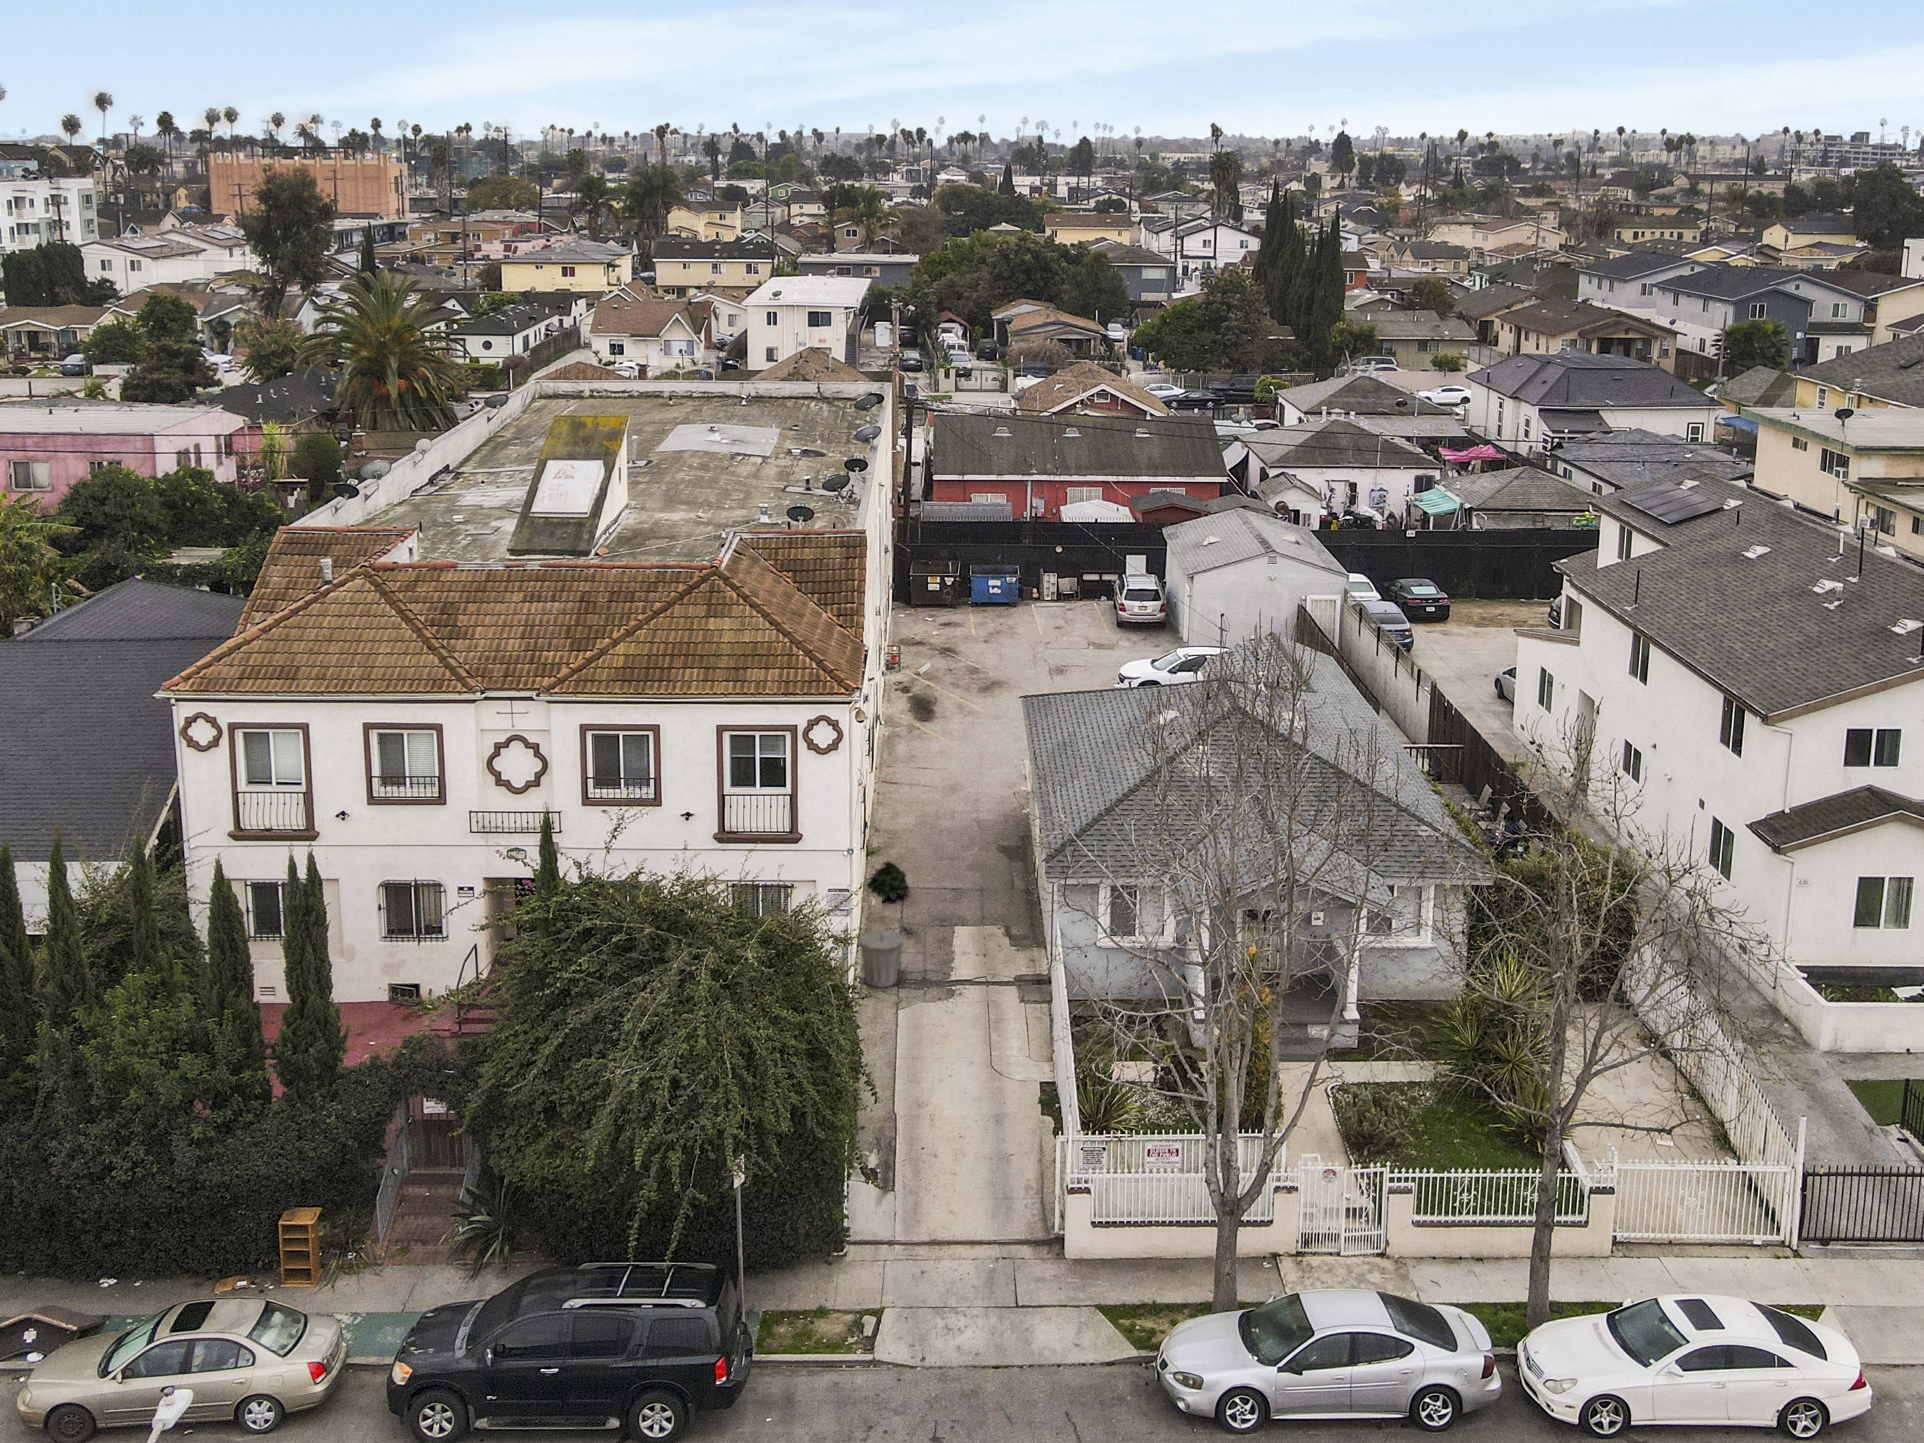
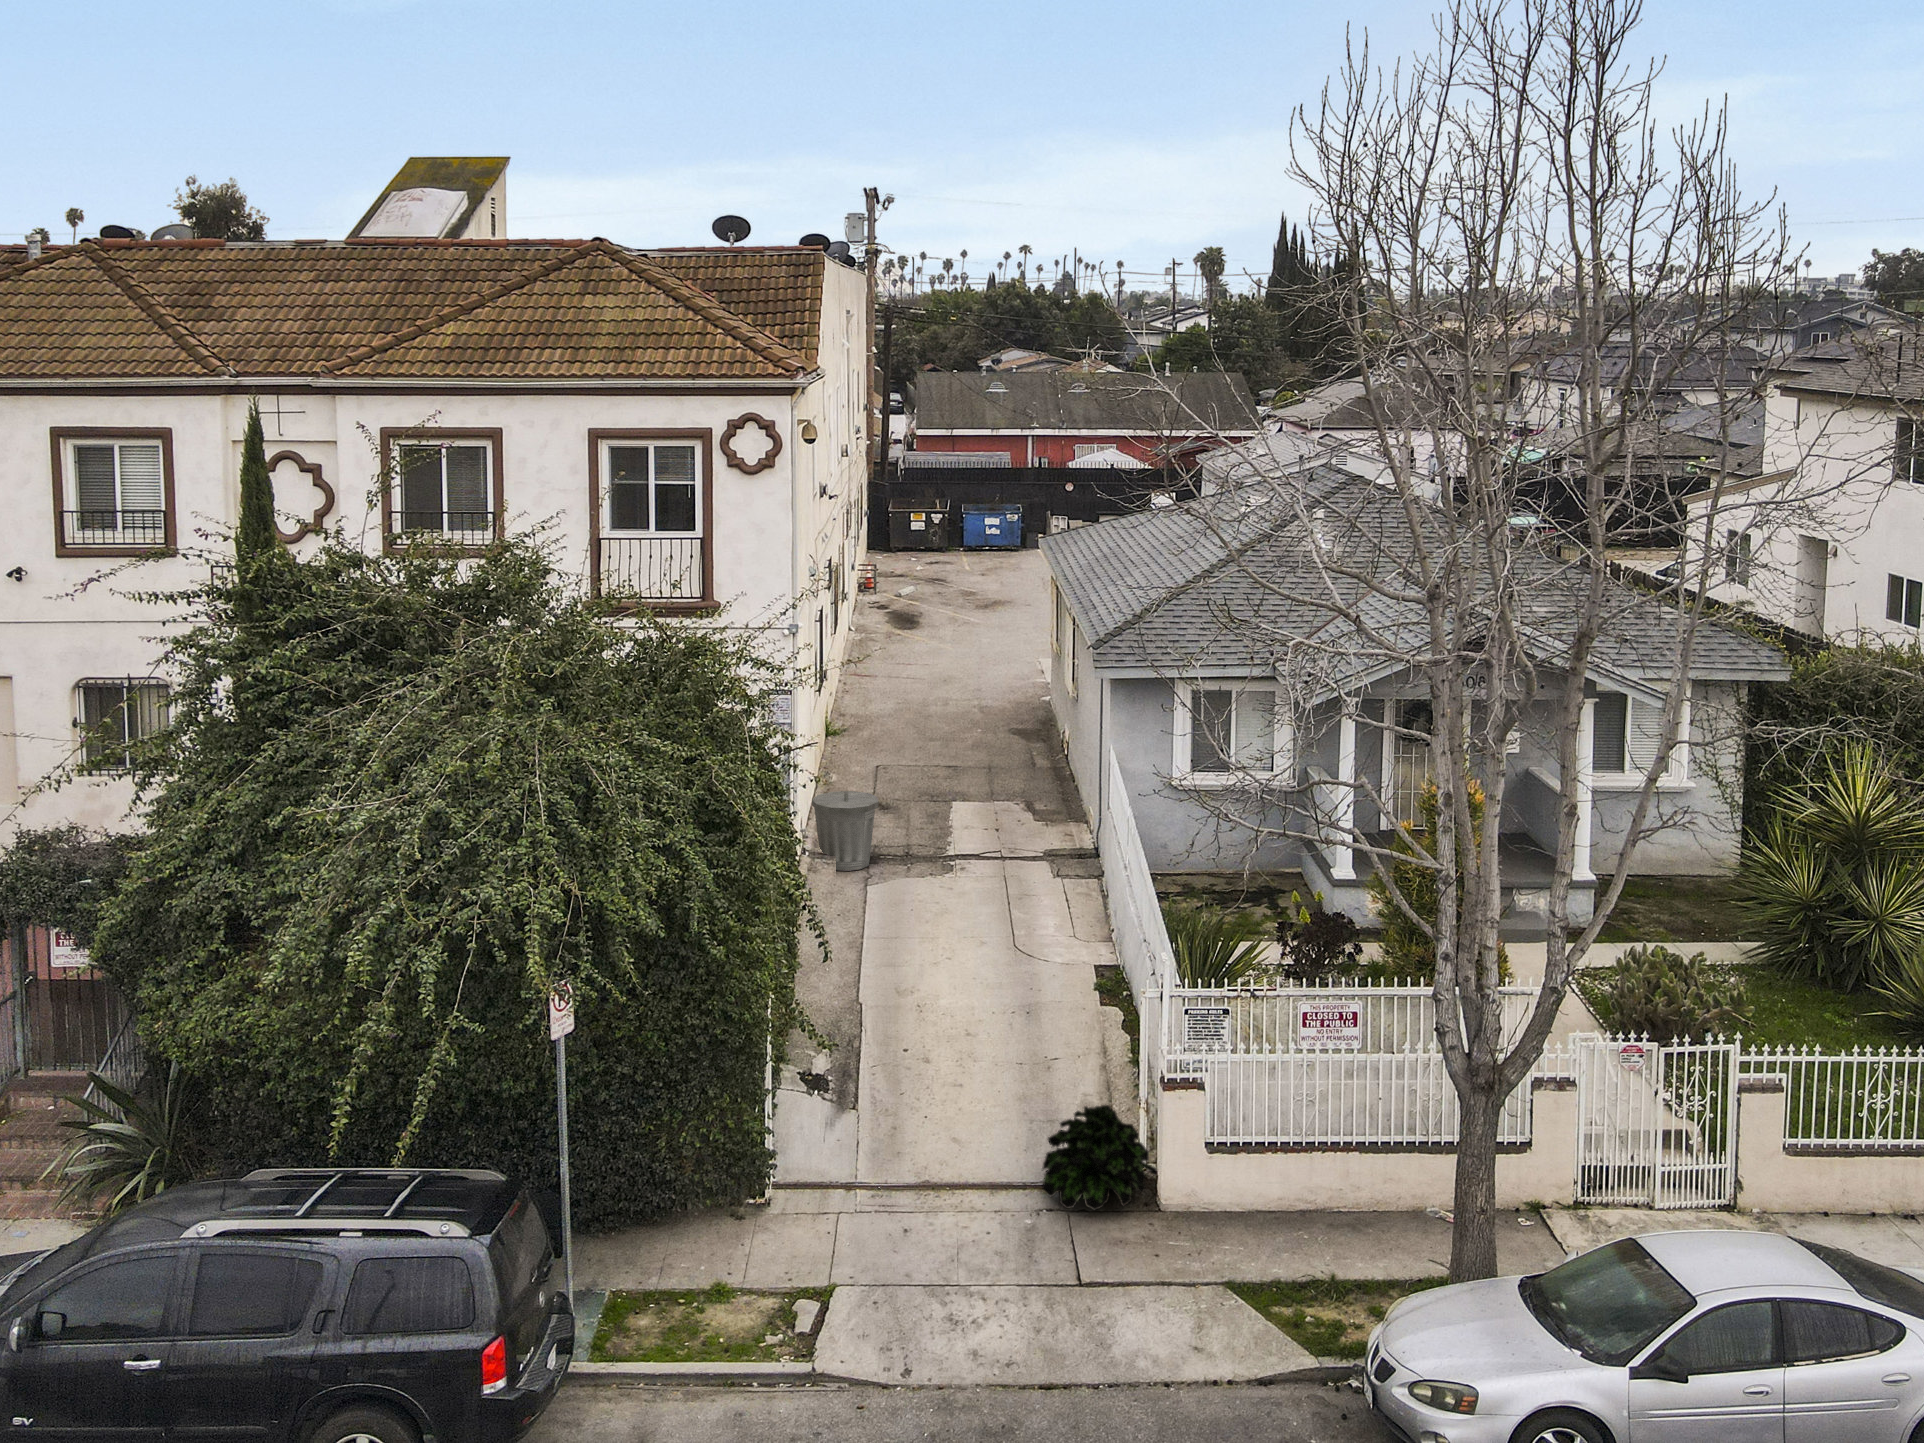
potted plant: present [867,861,909,901] -> present [1042,1105,1157,1210]

